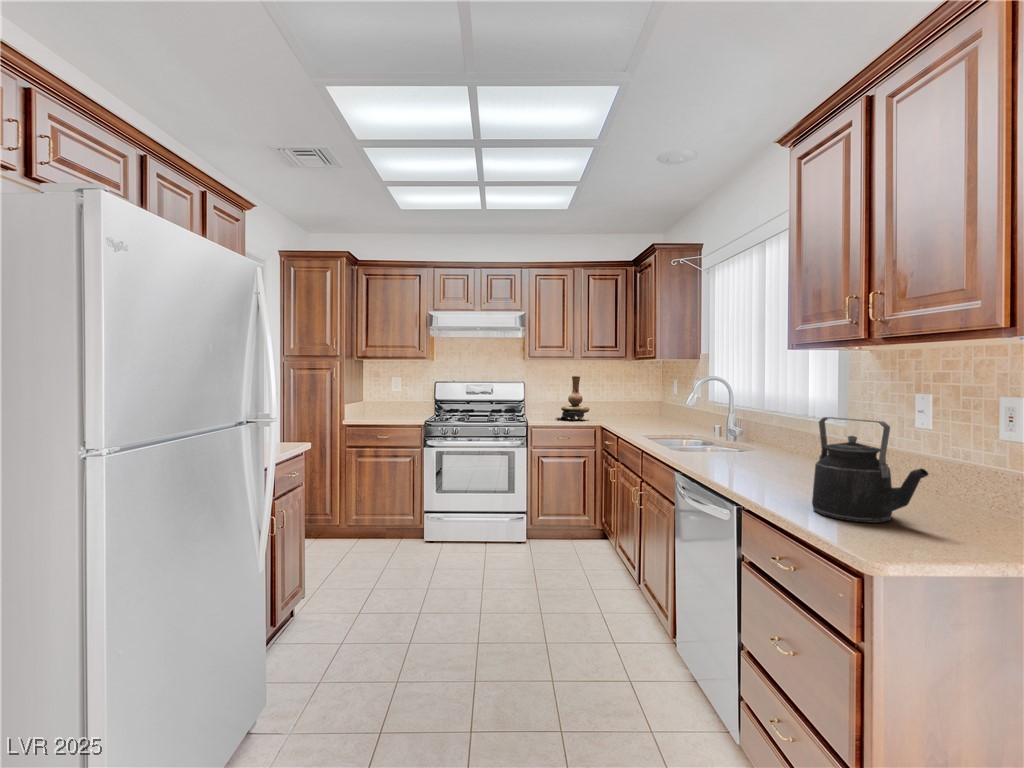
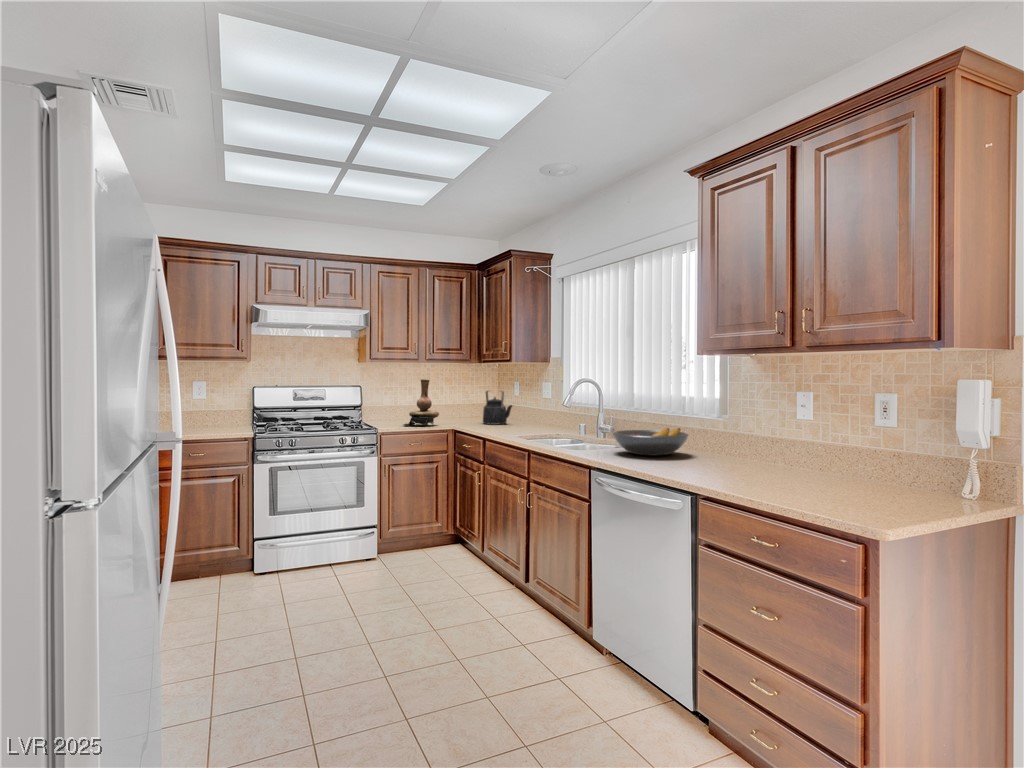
kettle: present [812,417,928,523] -> present [483,391,512,425]
fruit bowl: none [718,437,811,468] -> present [613,428,688,456]

